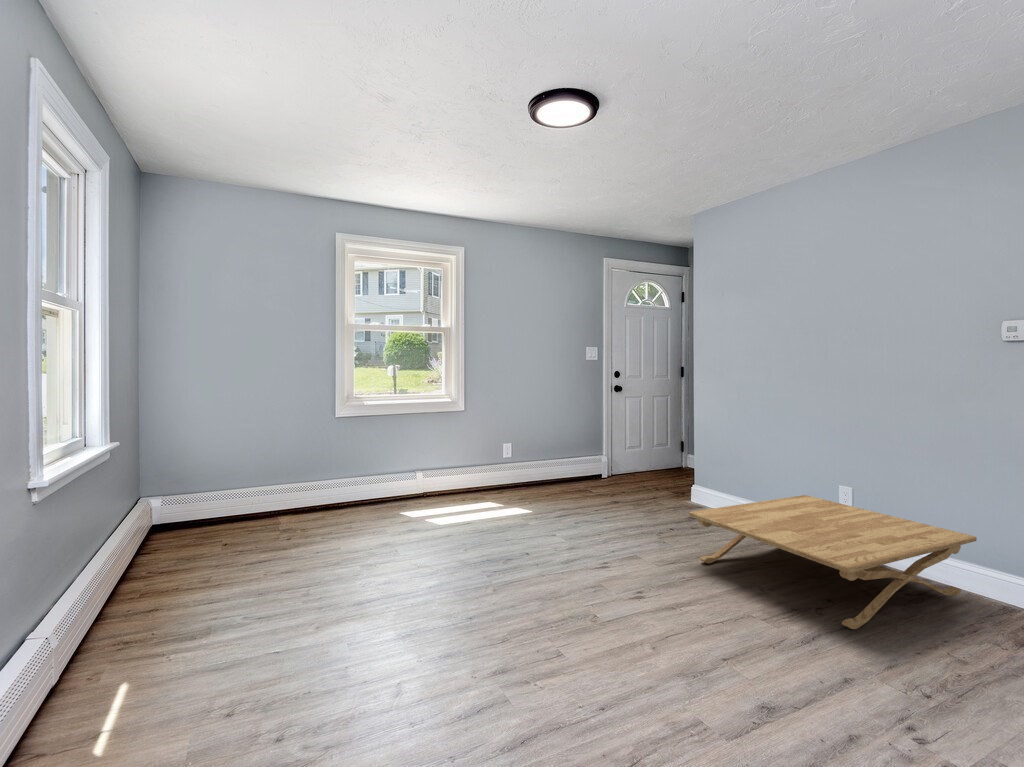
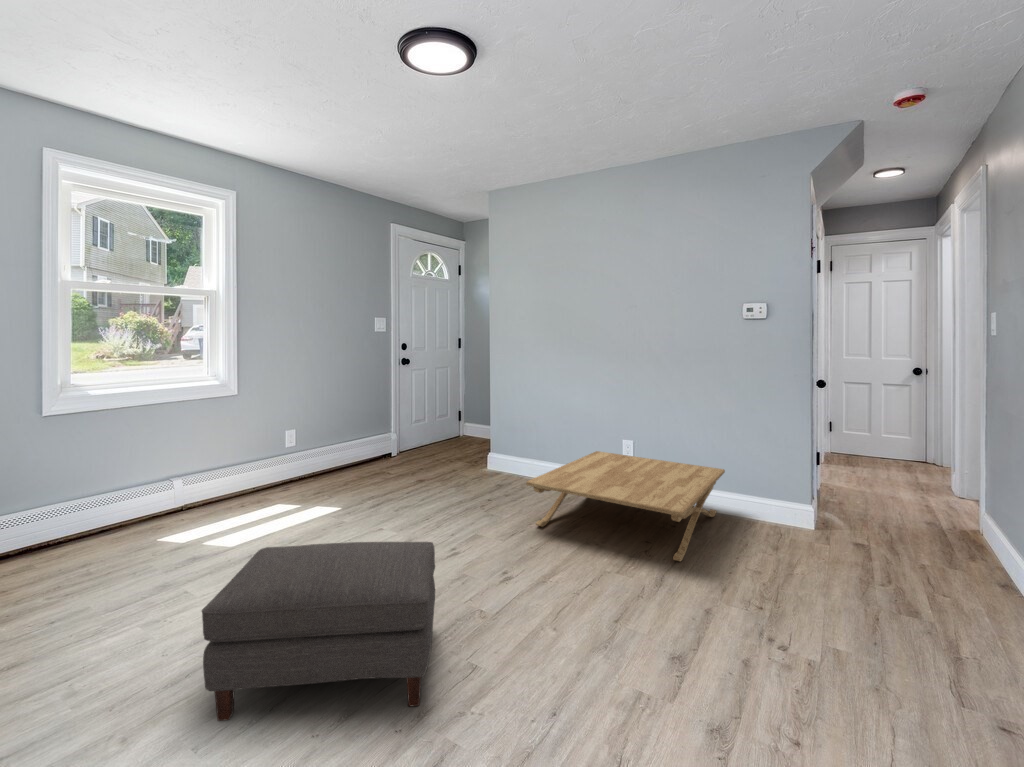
ottoman: none [370,522,549,664] -> present [202,542,435,721]

